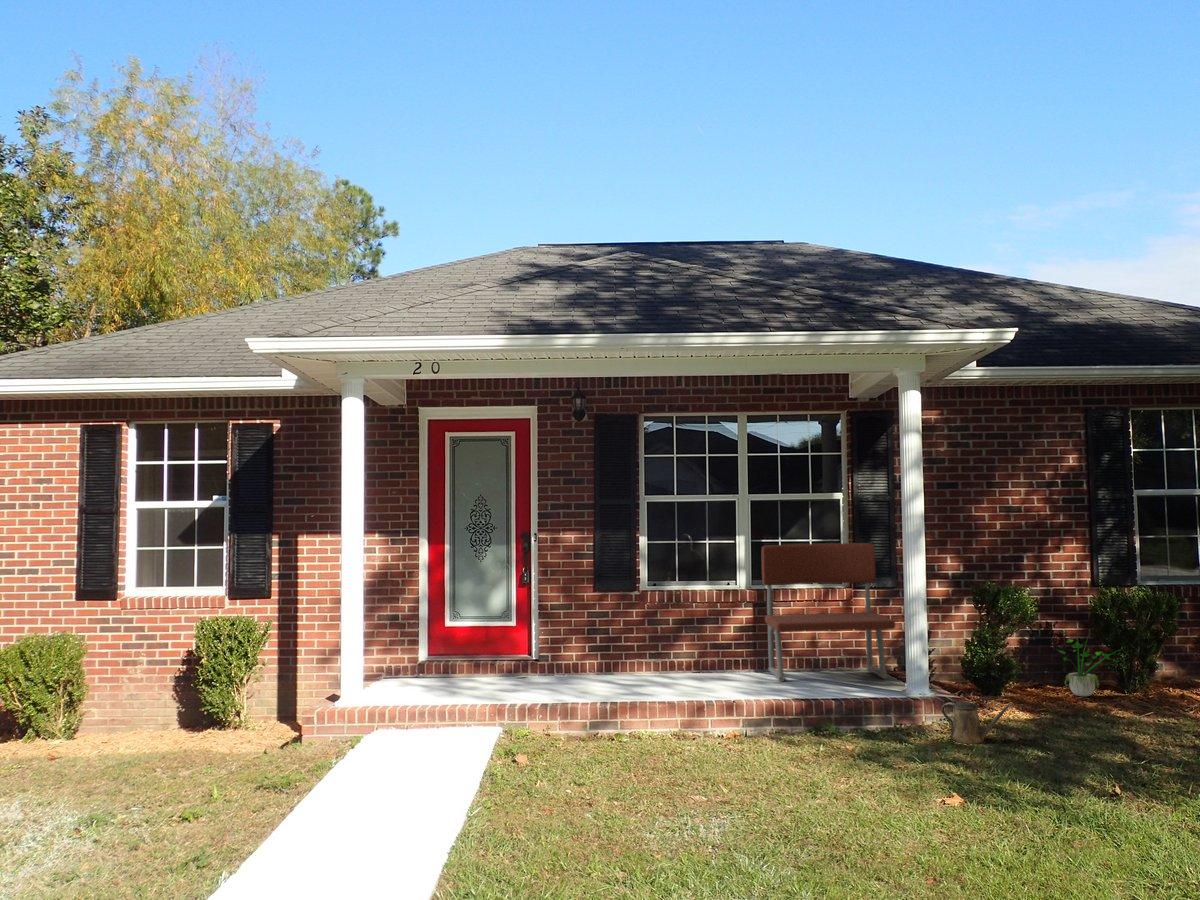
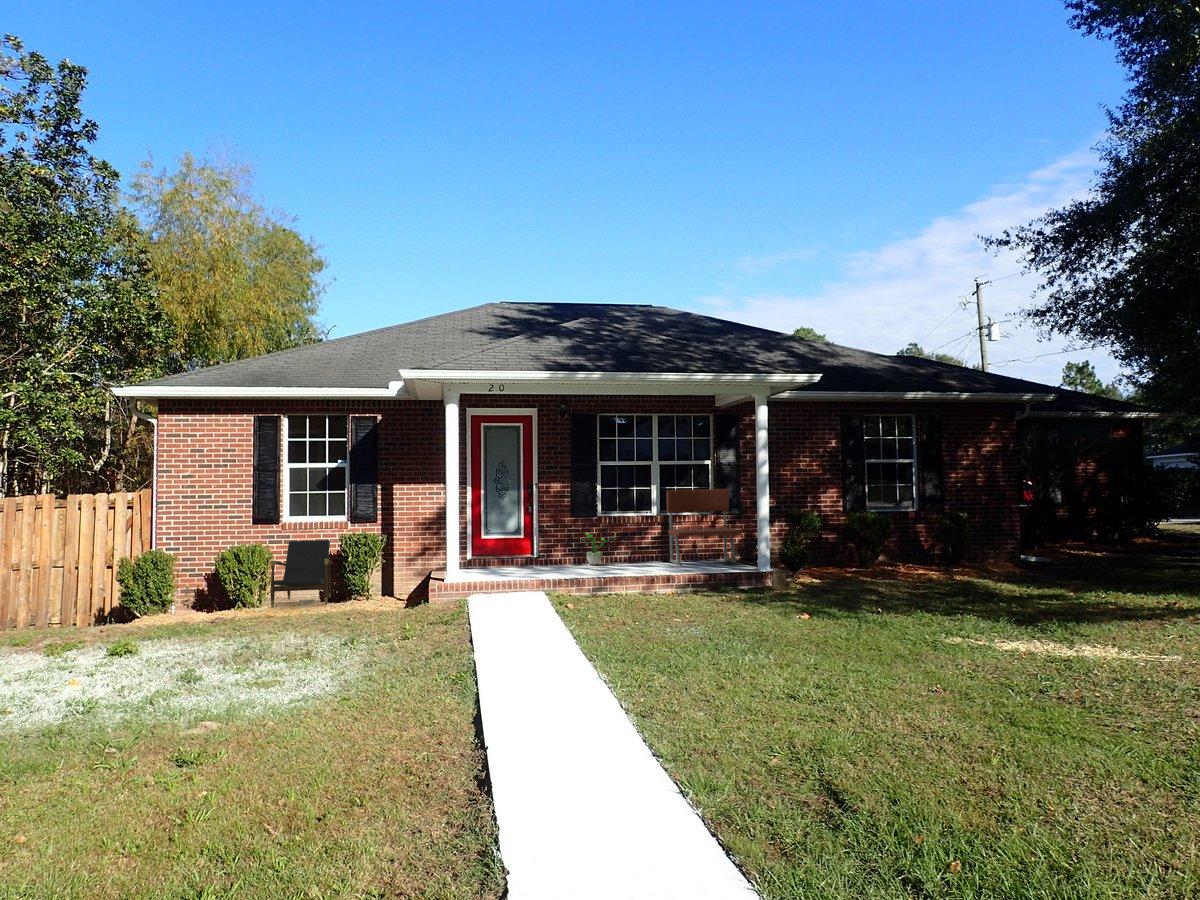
lounge chair: none [79,627,193,744] -> present [270,540,332,607]
potted plant: present [1058,636,1123,697] -> present [584,533,616,565]

